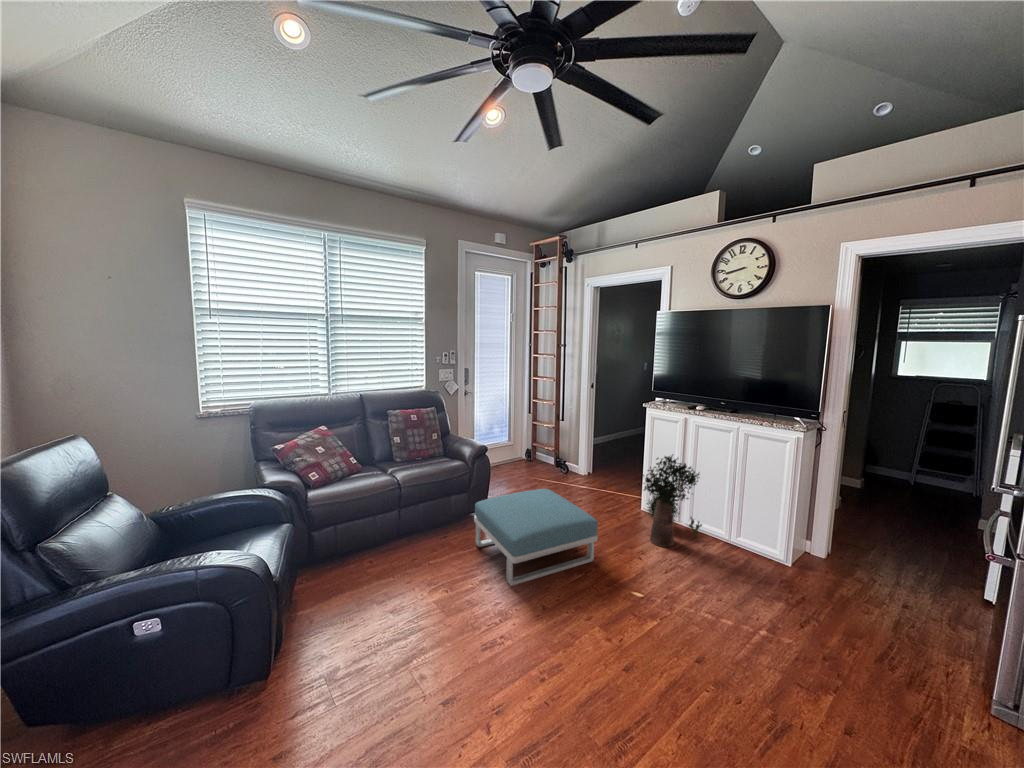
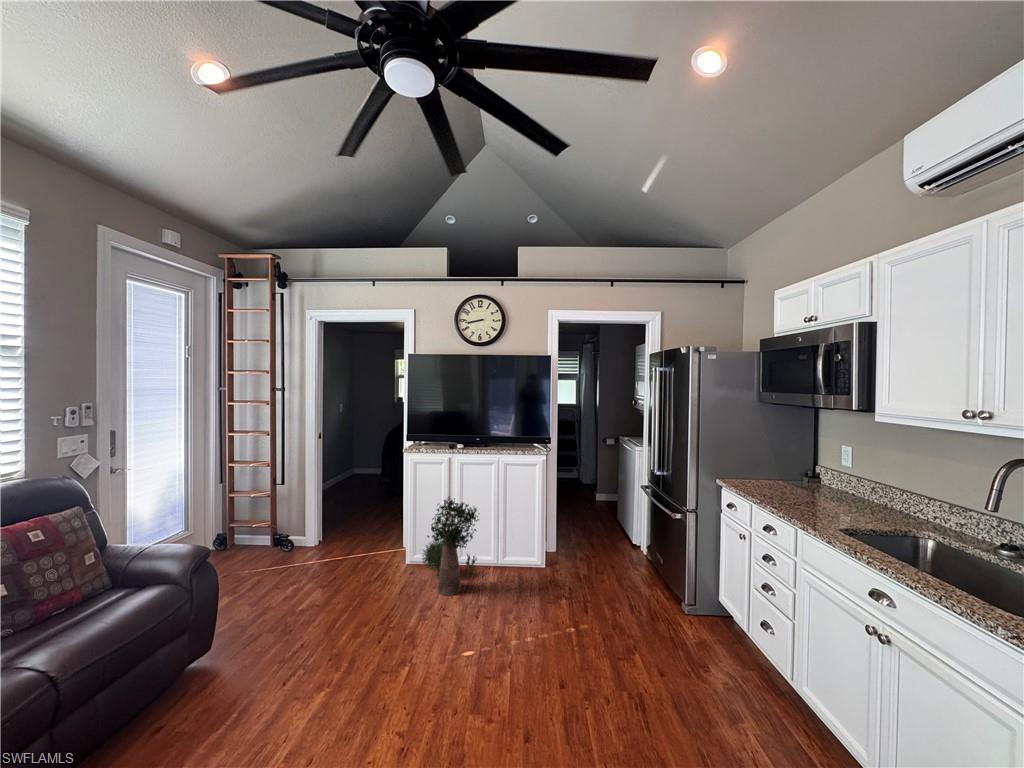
footstool: present [474,489,598,586] -> none [224,579,413,734]

